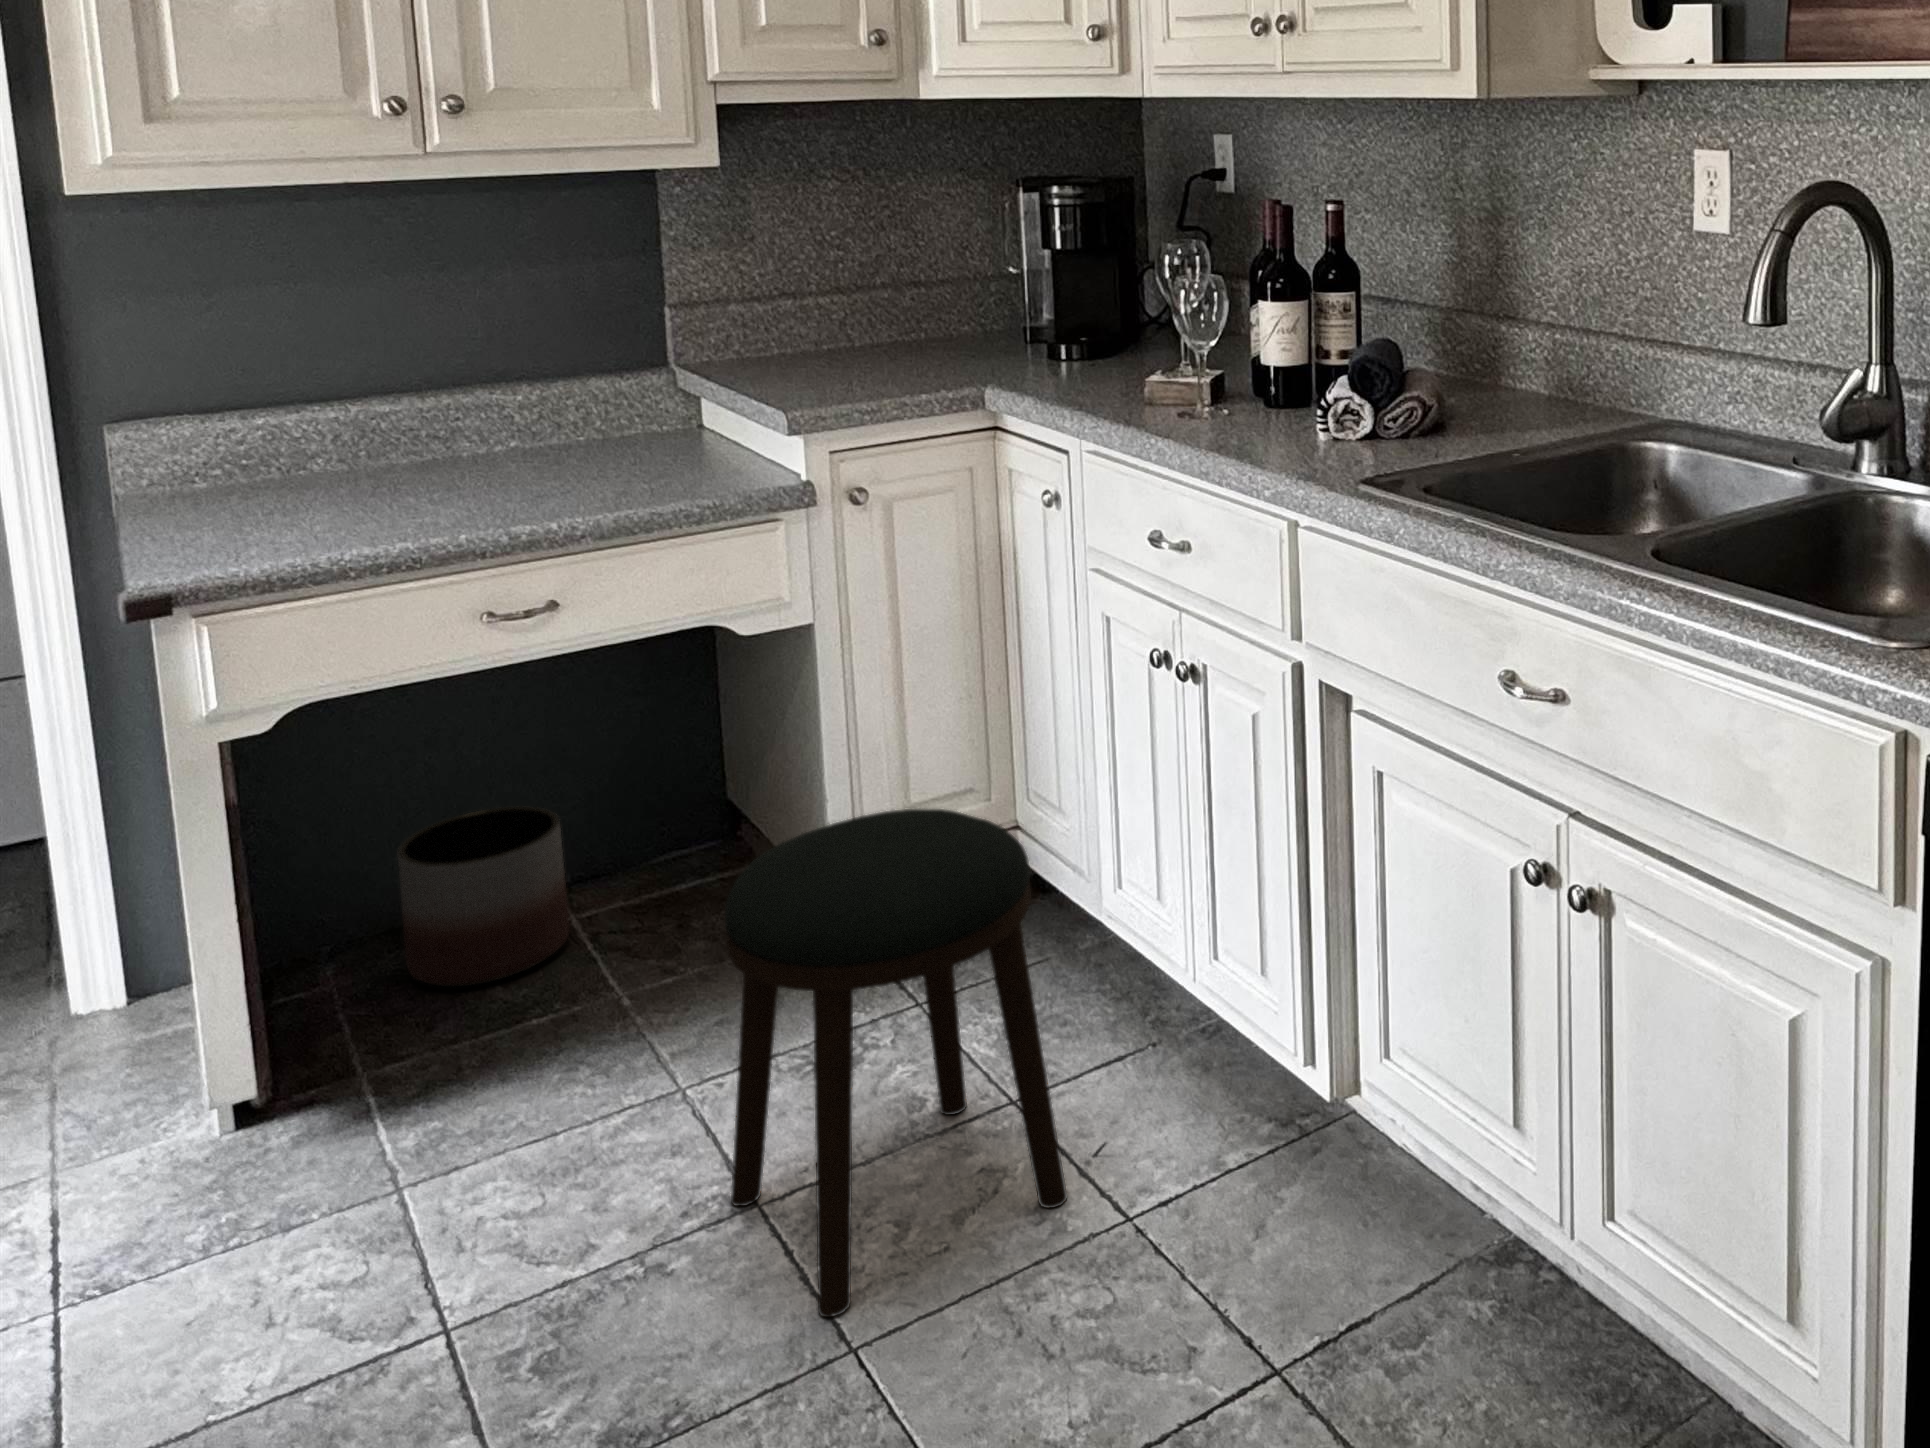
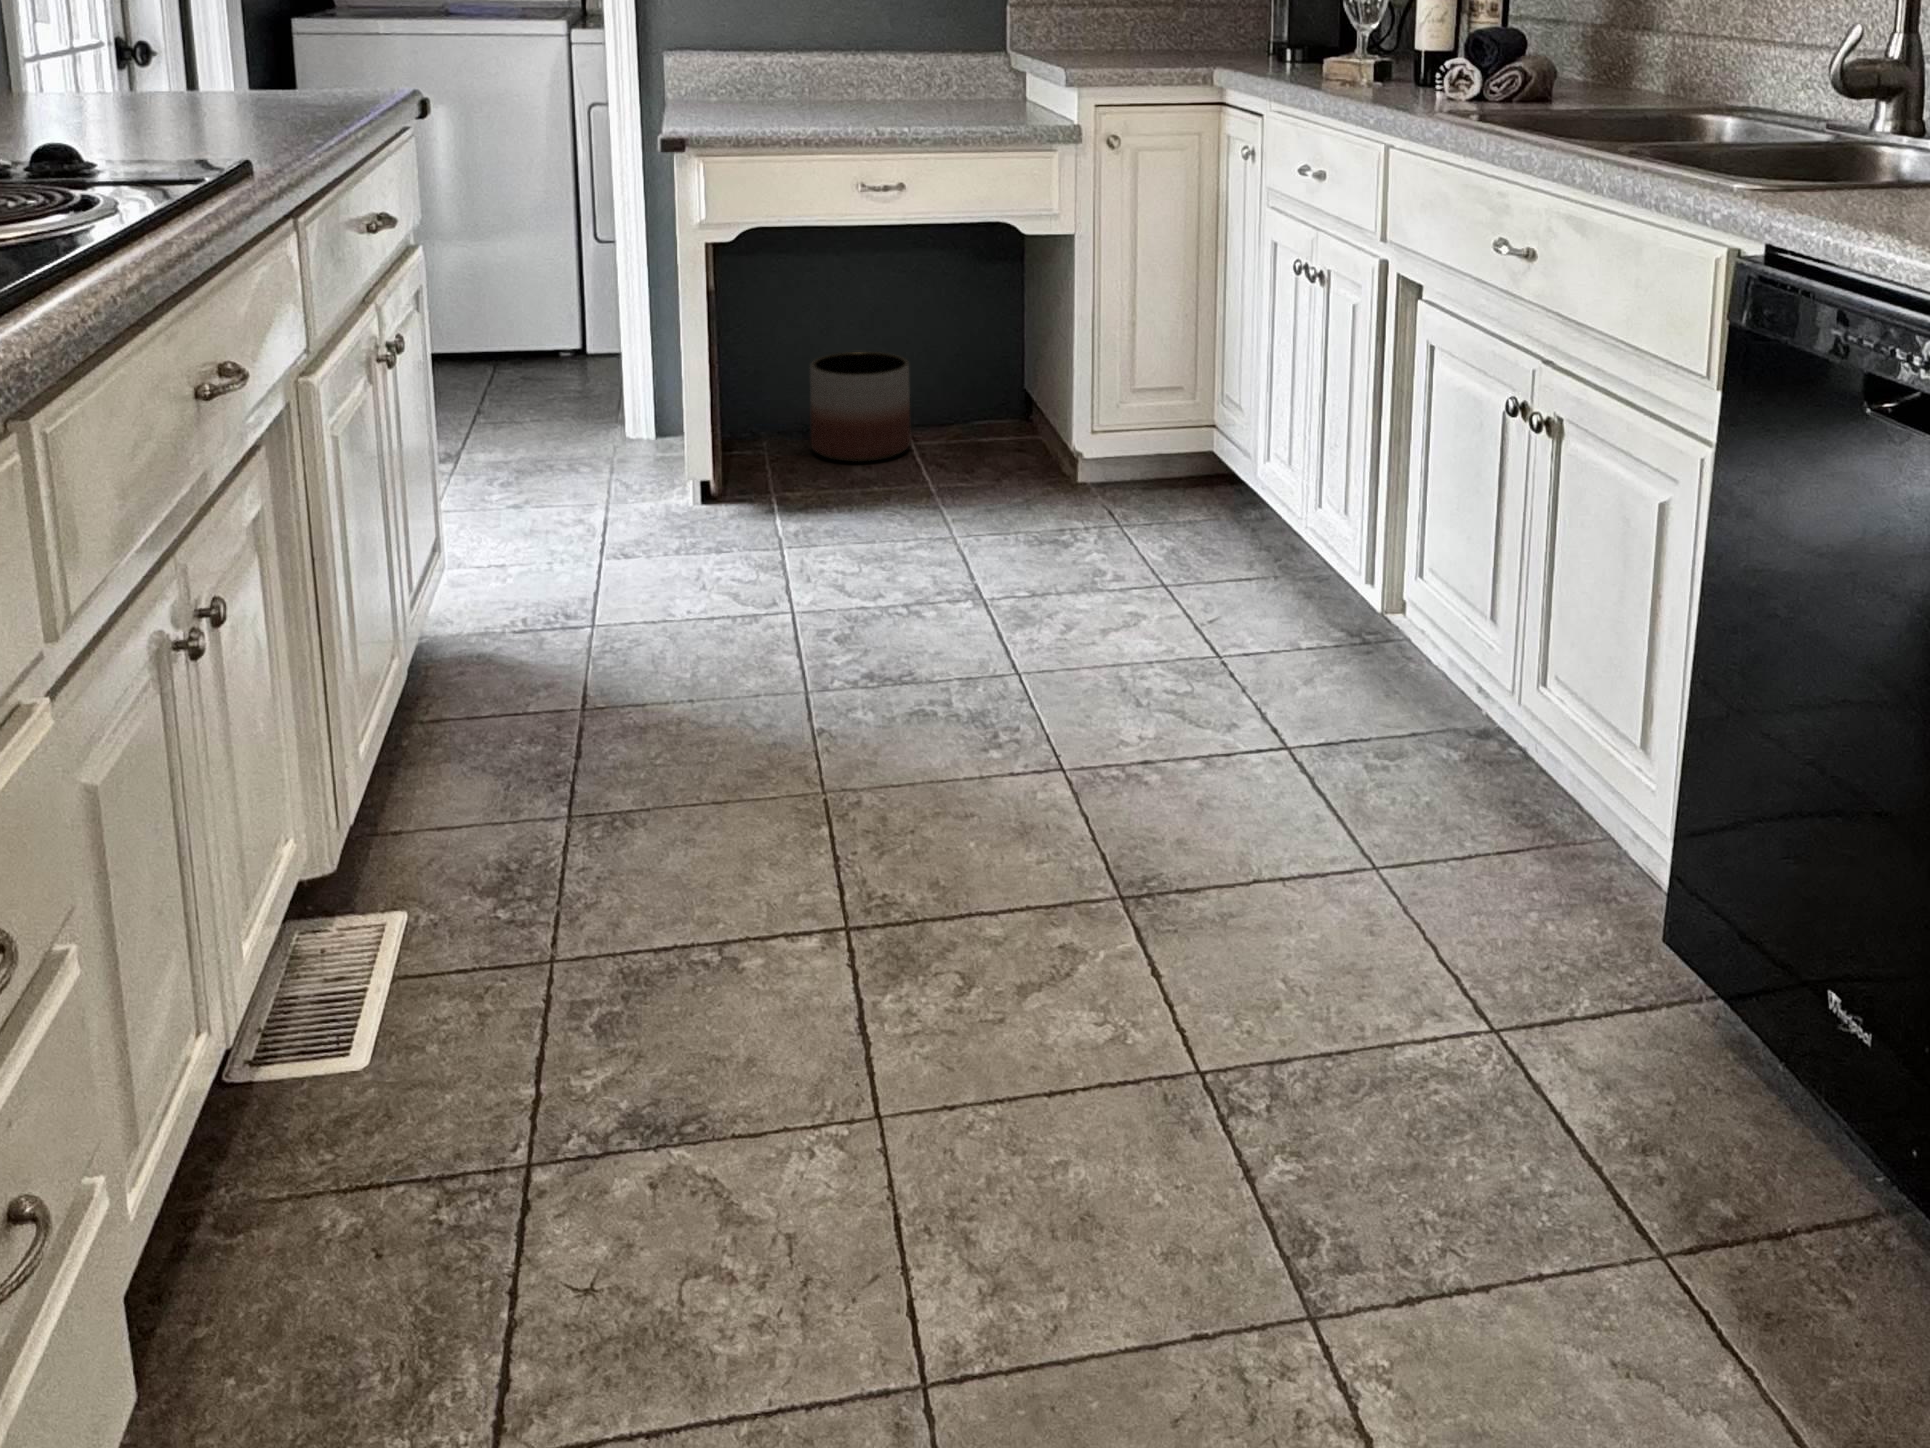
stool: present [725,809,1067,1317] -> none [968,345,1182,658]

